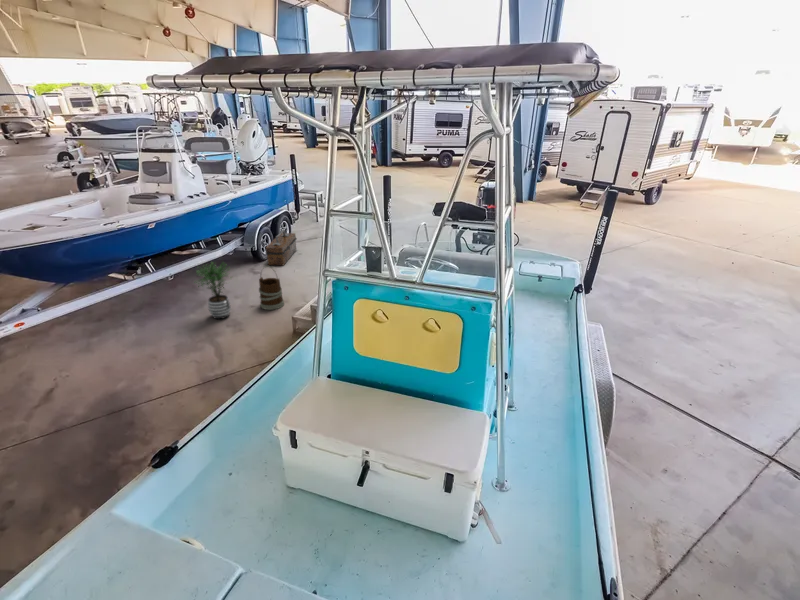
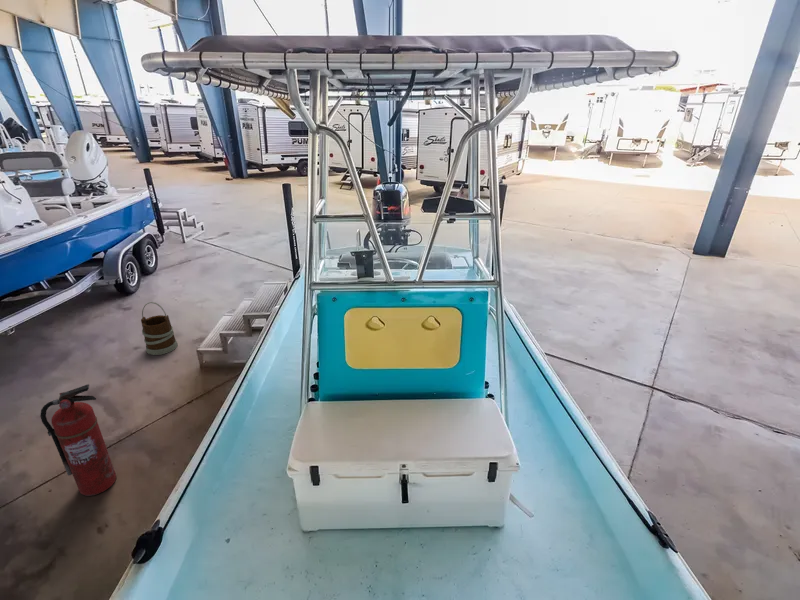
toolbox: present [265,230,297,265] -> none [133,256,170,300]
potted plant: present [194,262,231,319] -> none [49,305,110,379]
fire extinguisher: none [170,315,213,398] -> present [40,384,116,496]

